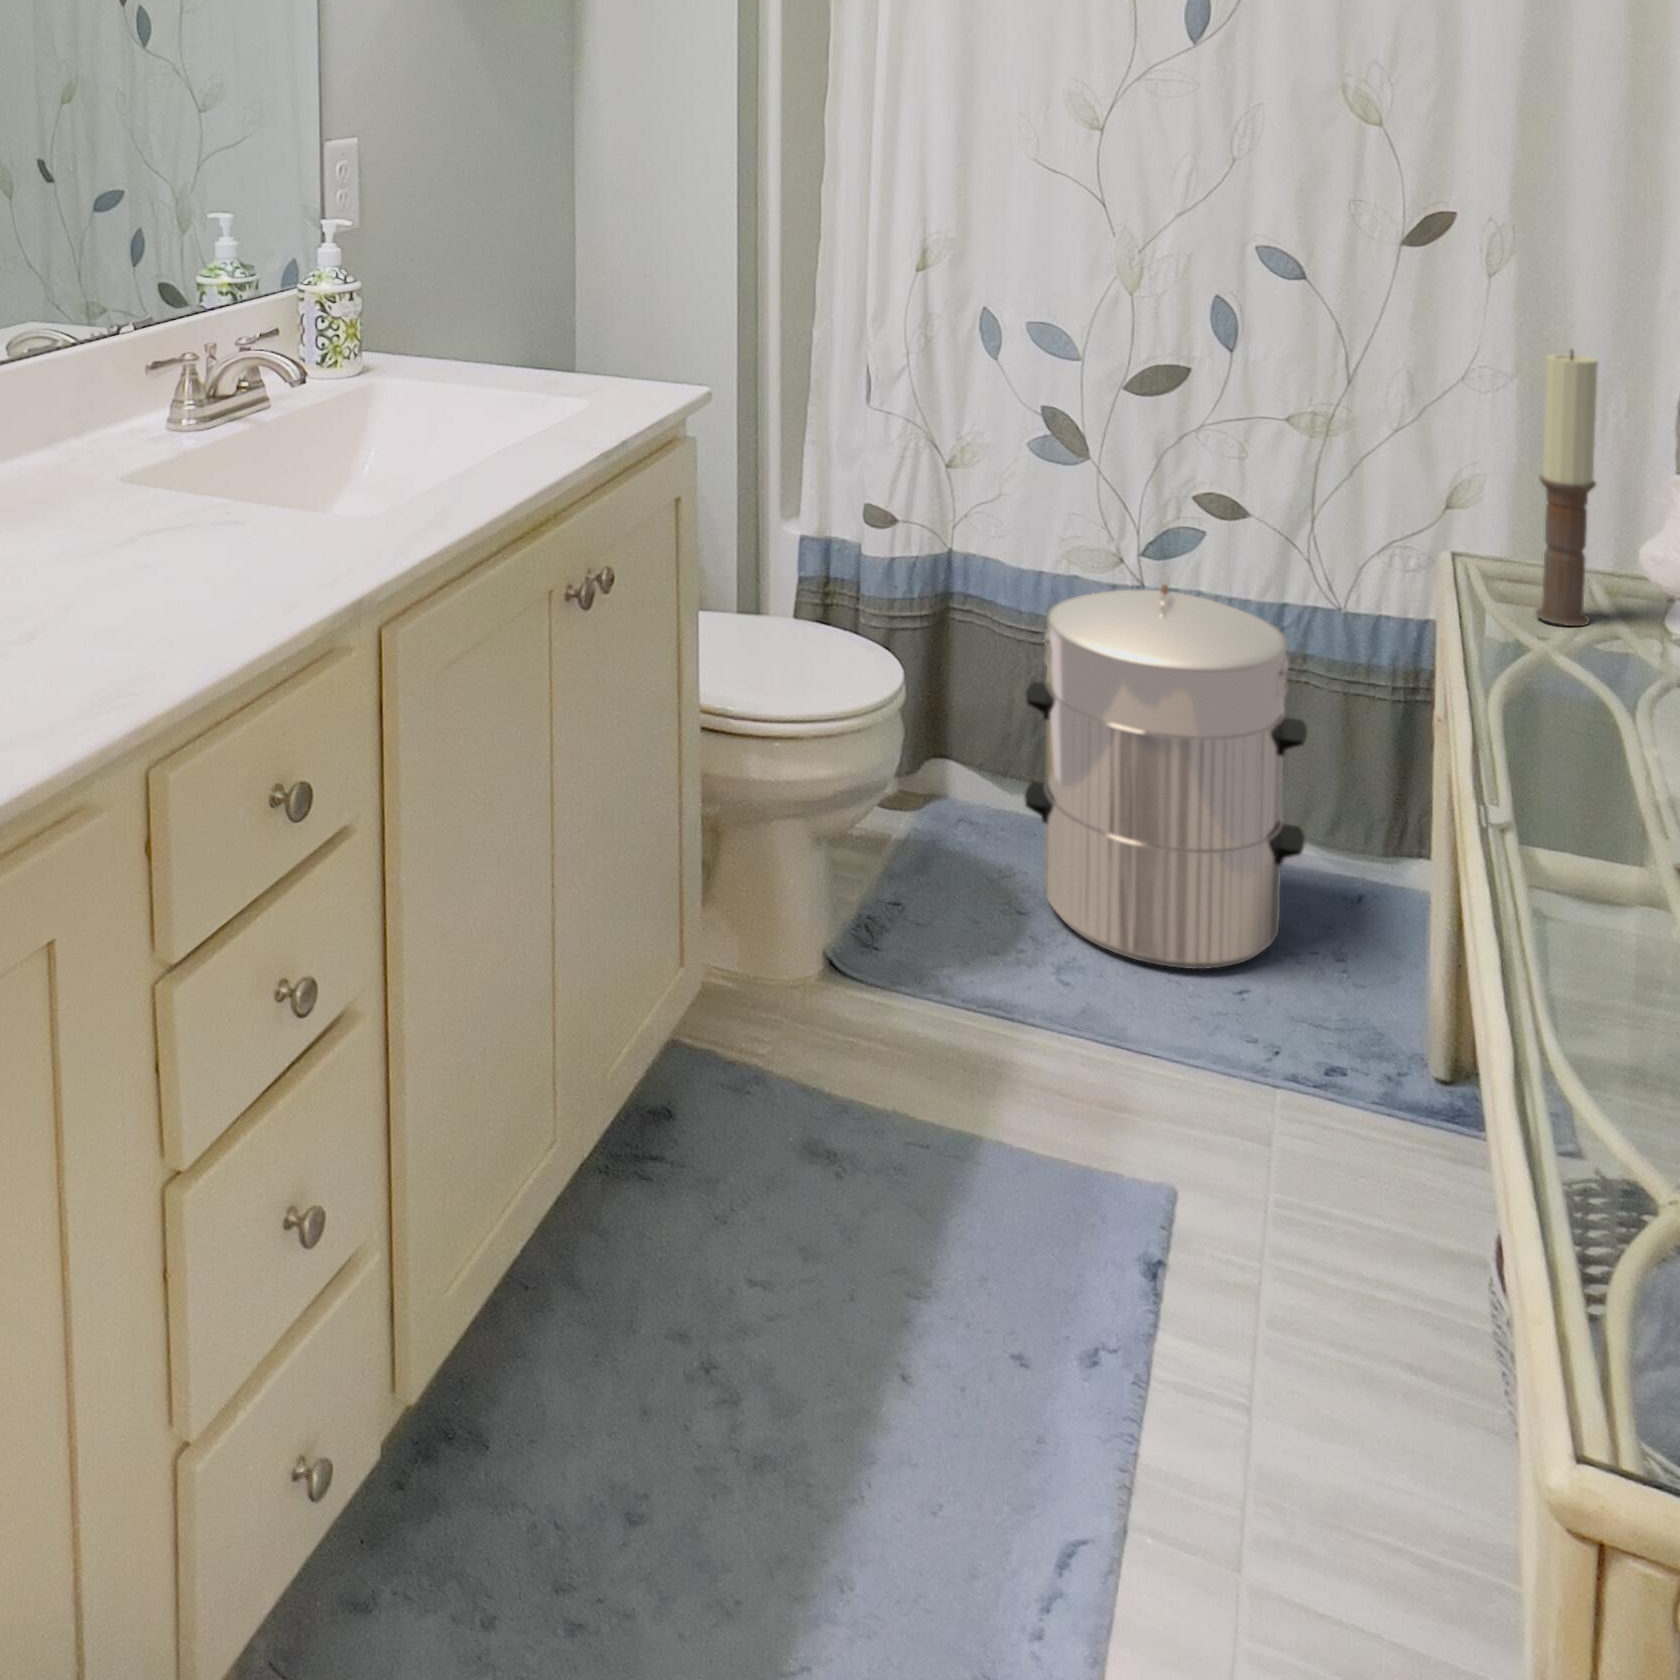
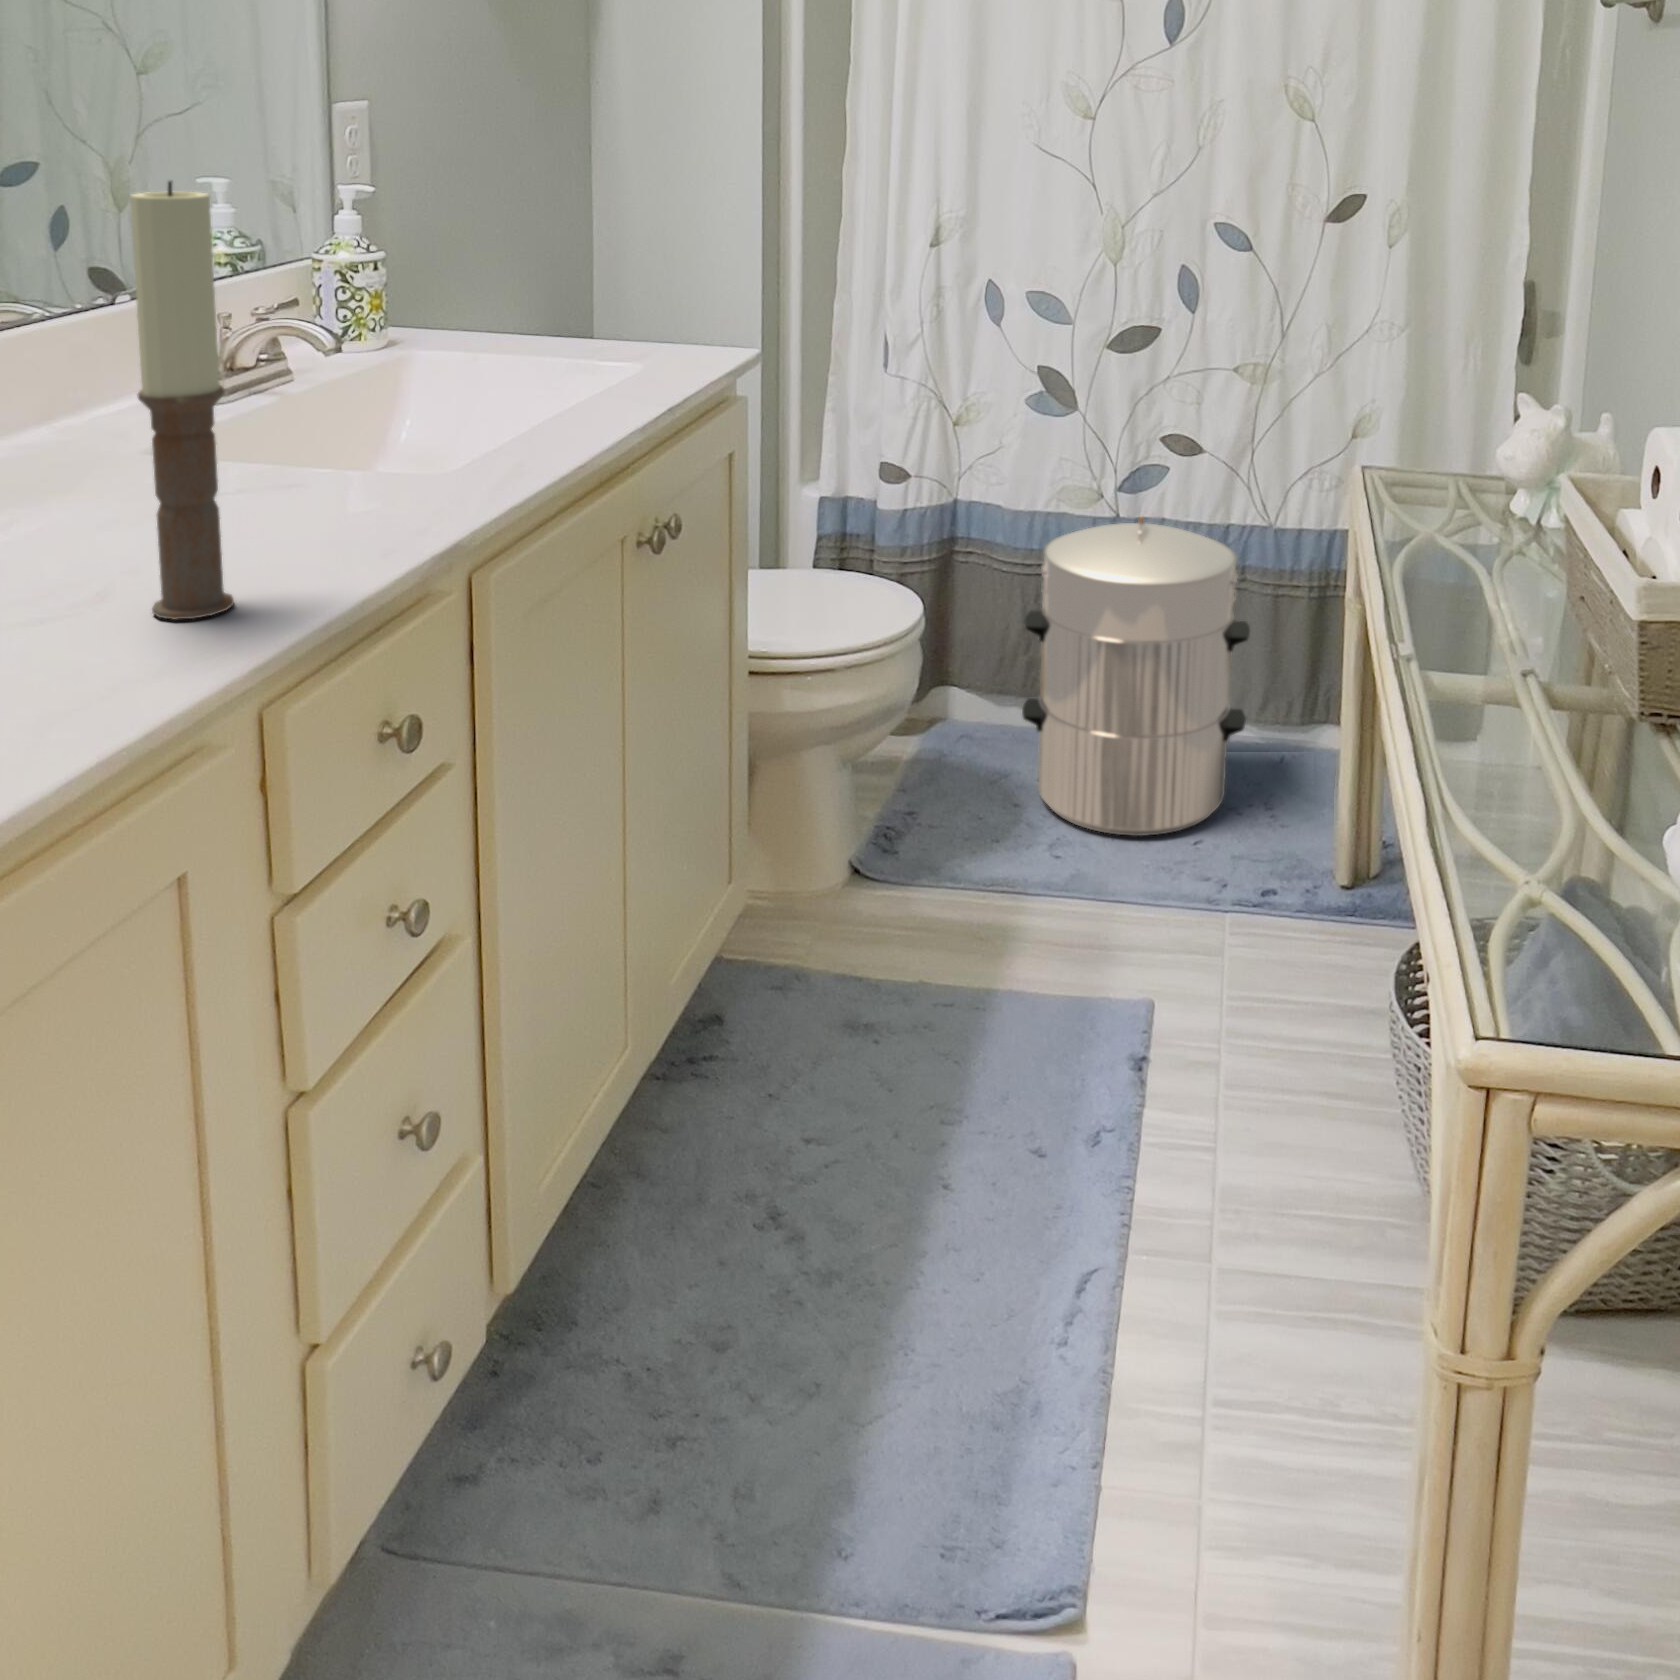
candle: present [1536,351,1598,626] -> present [130,181,234,619]

